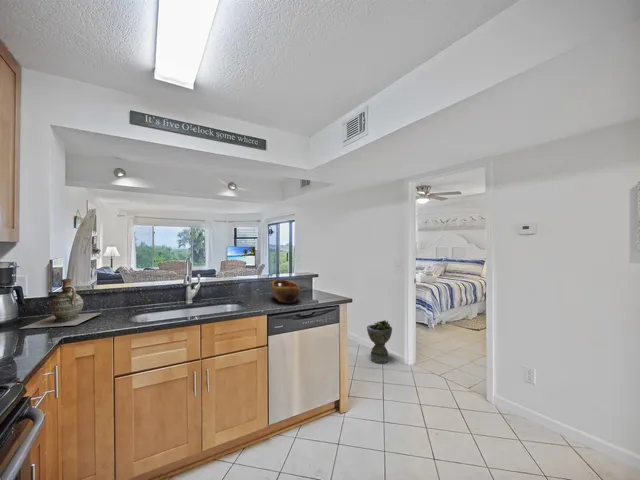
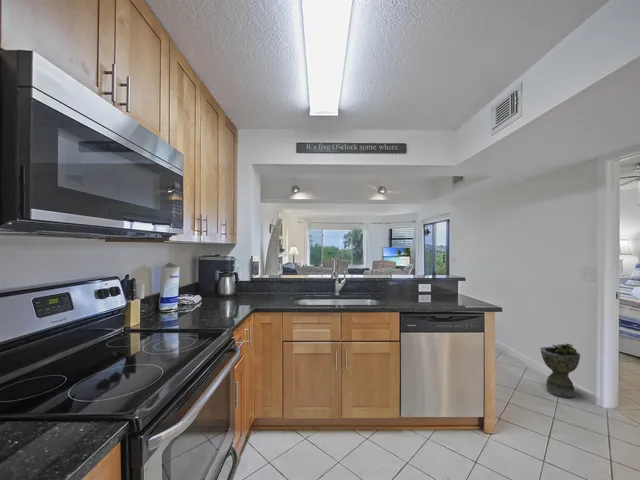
ceramic jug: present [20,279,101,329] -> none [236,270,280,302]
wooden bowl: present [272,280,300,303] -> none [411,281,438,305]

